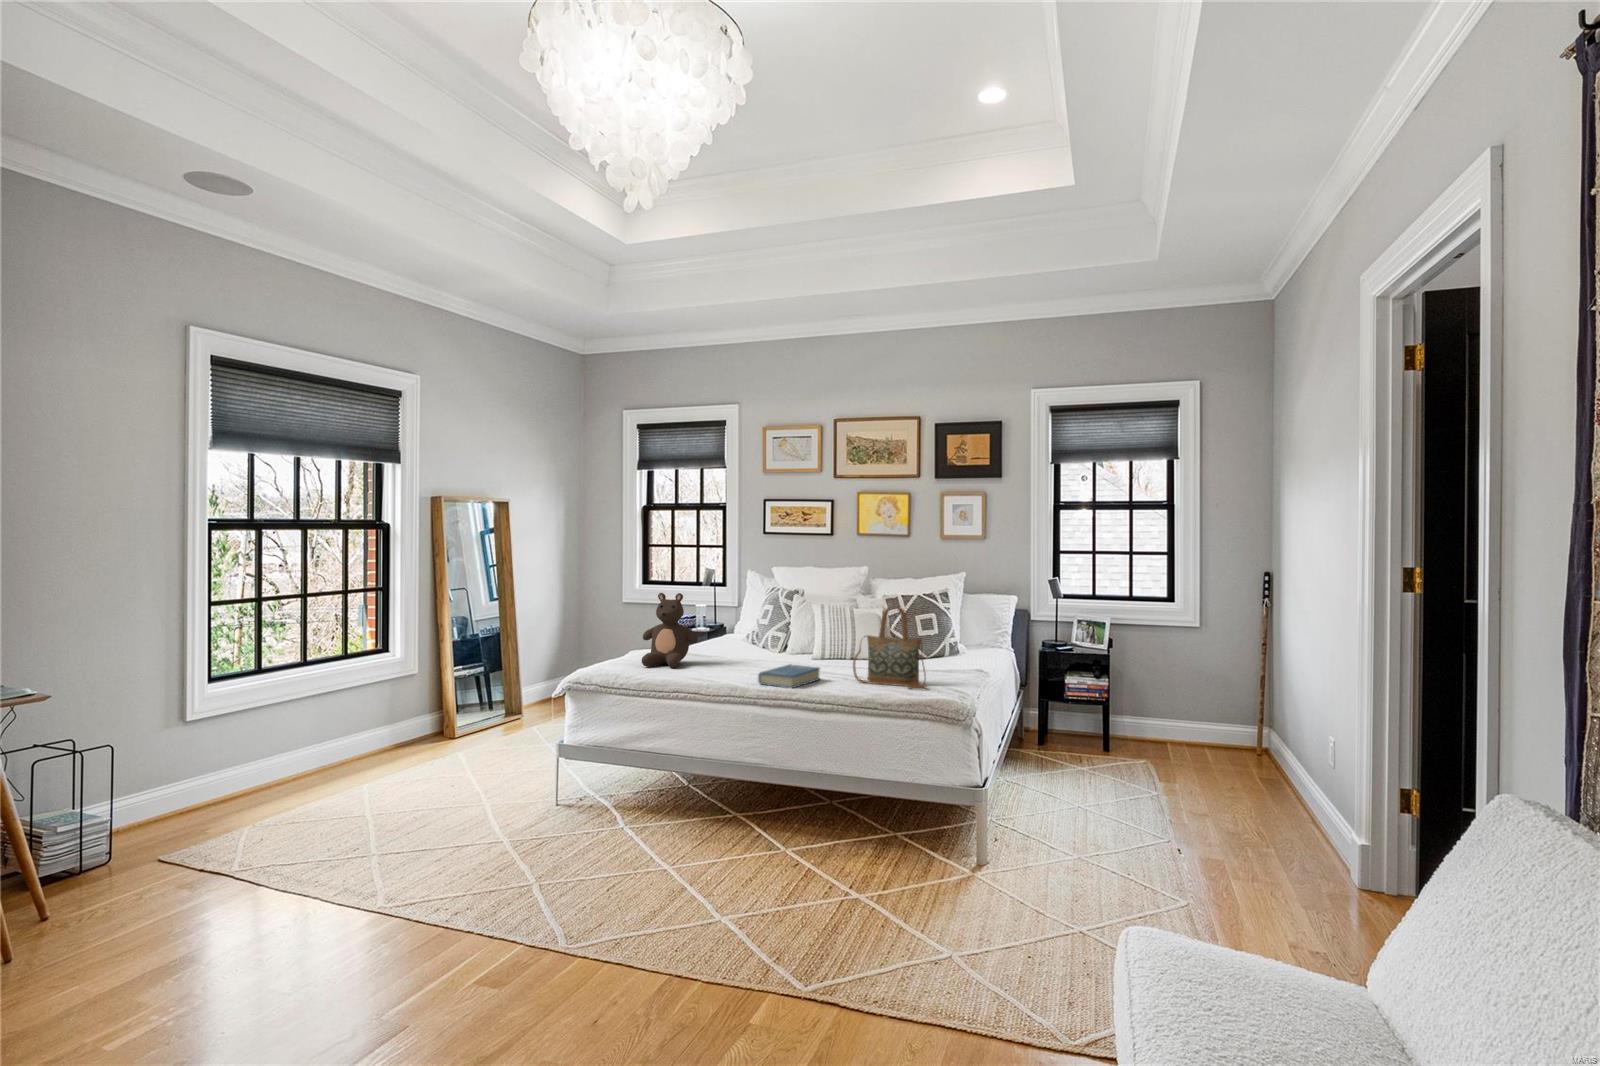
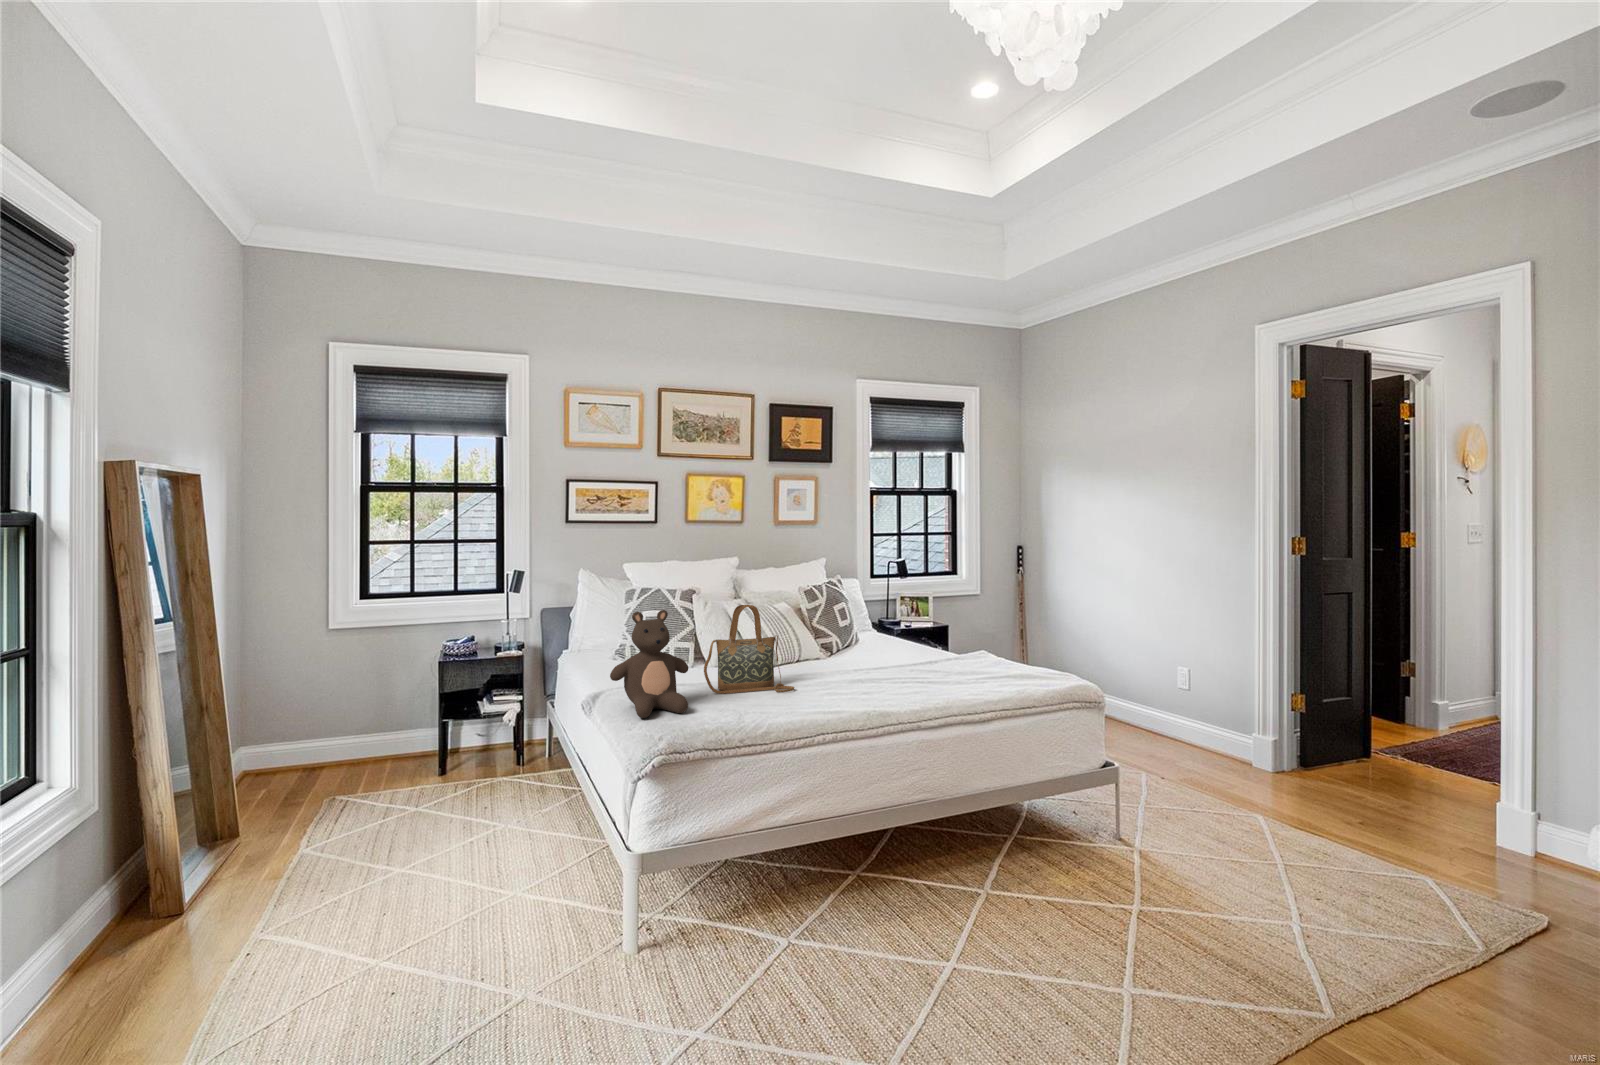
handbag: present [853,606,926,689] -> present [704,605,794,694]
hardback book: present [758,664,820,688] -> none [838,682,900,716]

